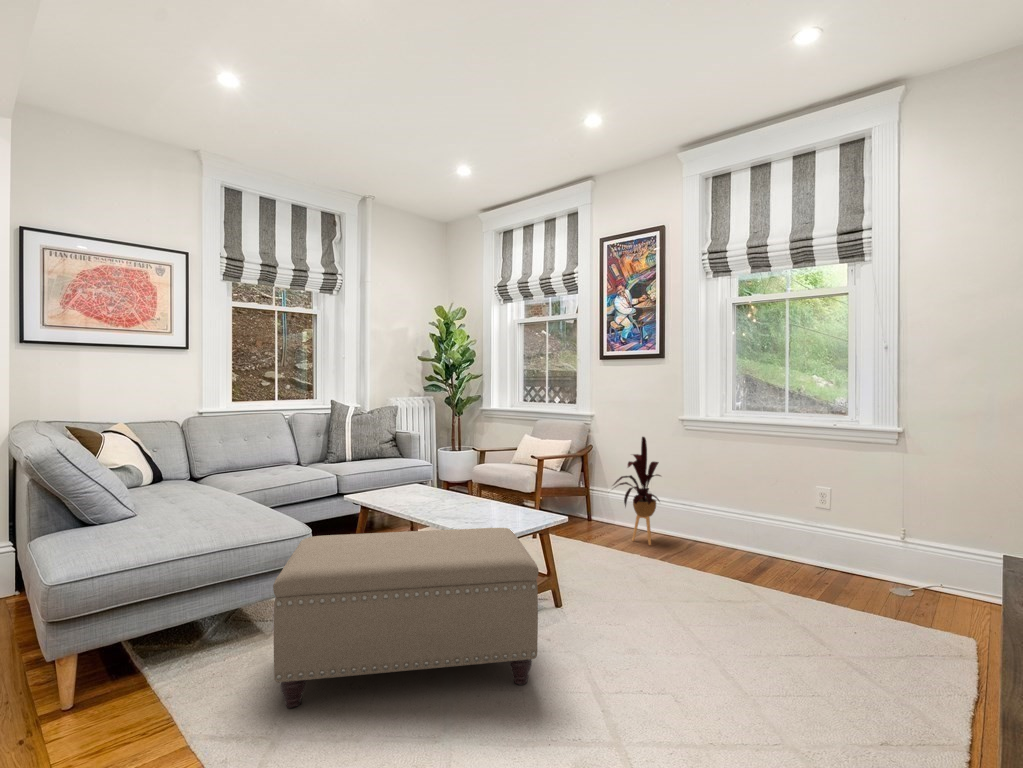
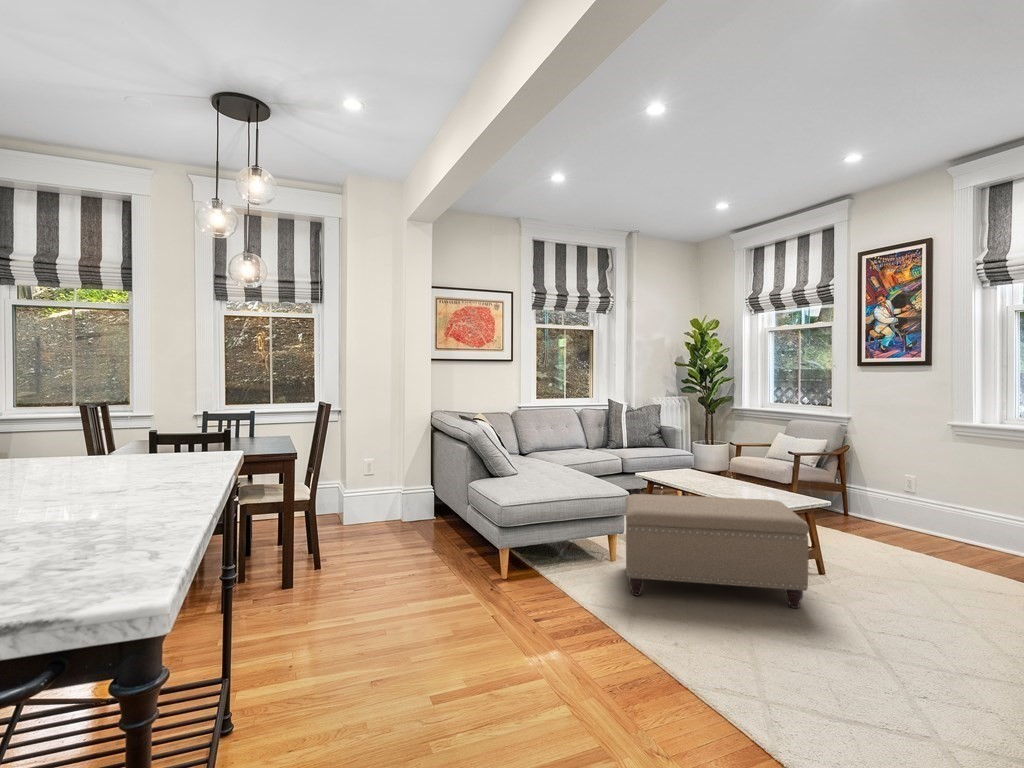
house plant: present [614,437,660,545] -> none [866,437,925,537]

